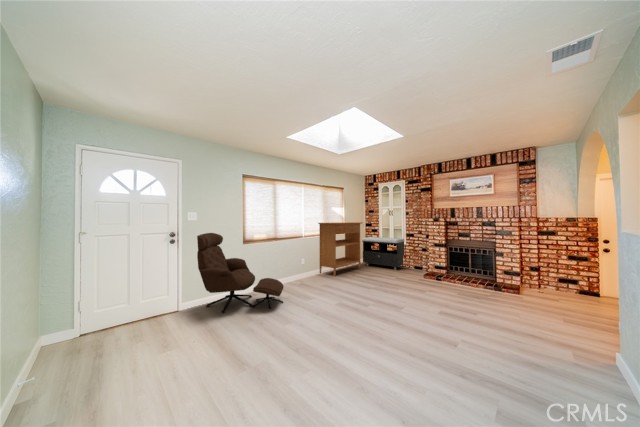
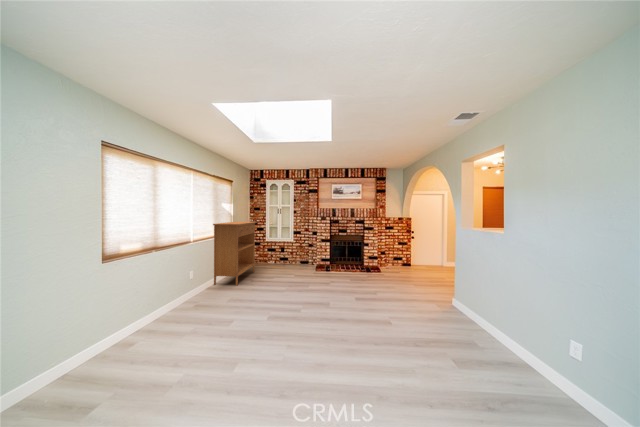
lounge chair: present [197,233,284,314] -> none [73,250,218,376]
storage bench: present [362,237,404,269] -> none [252,236,293,267]

